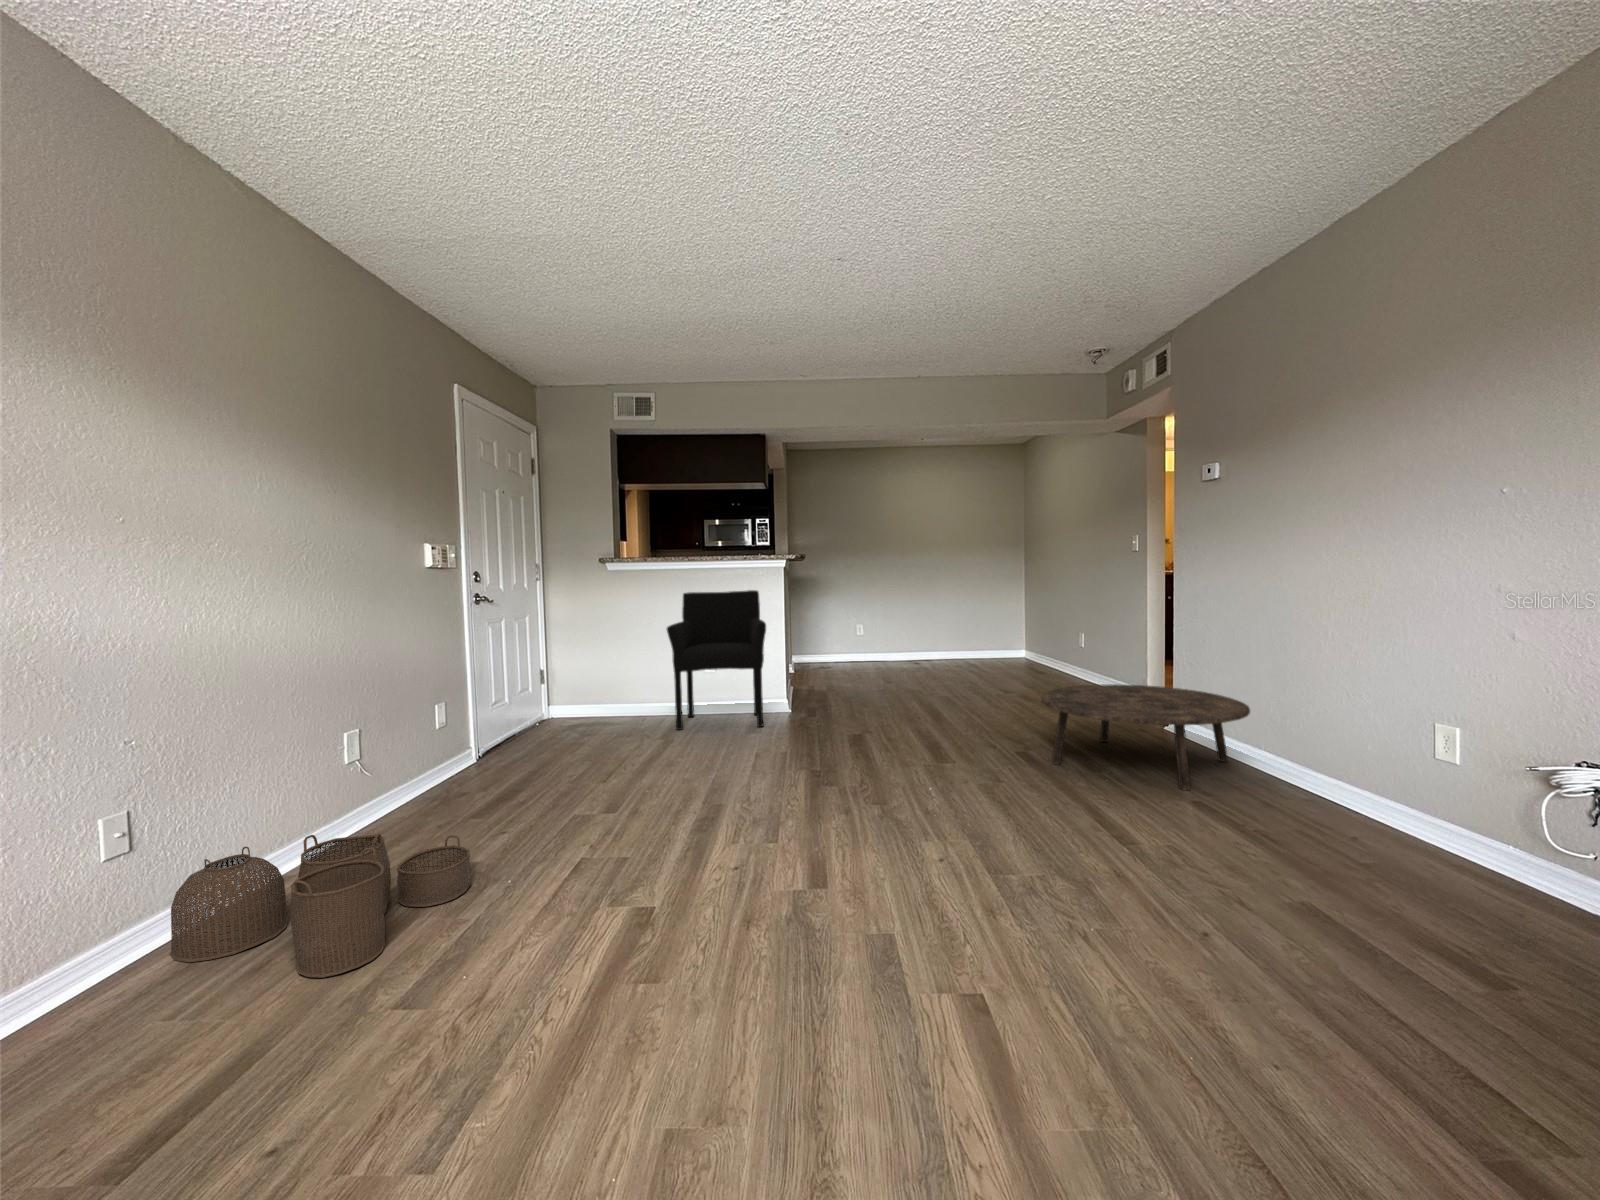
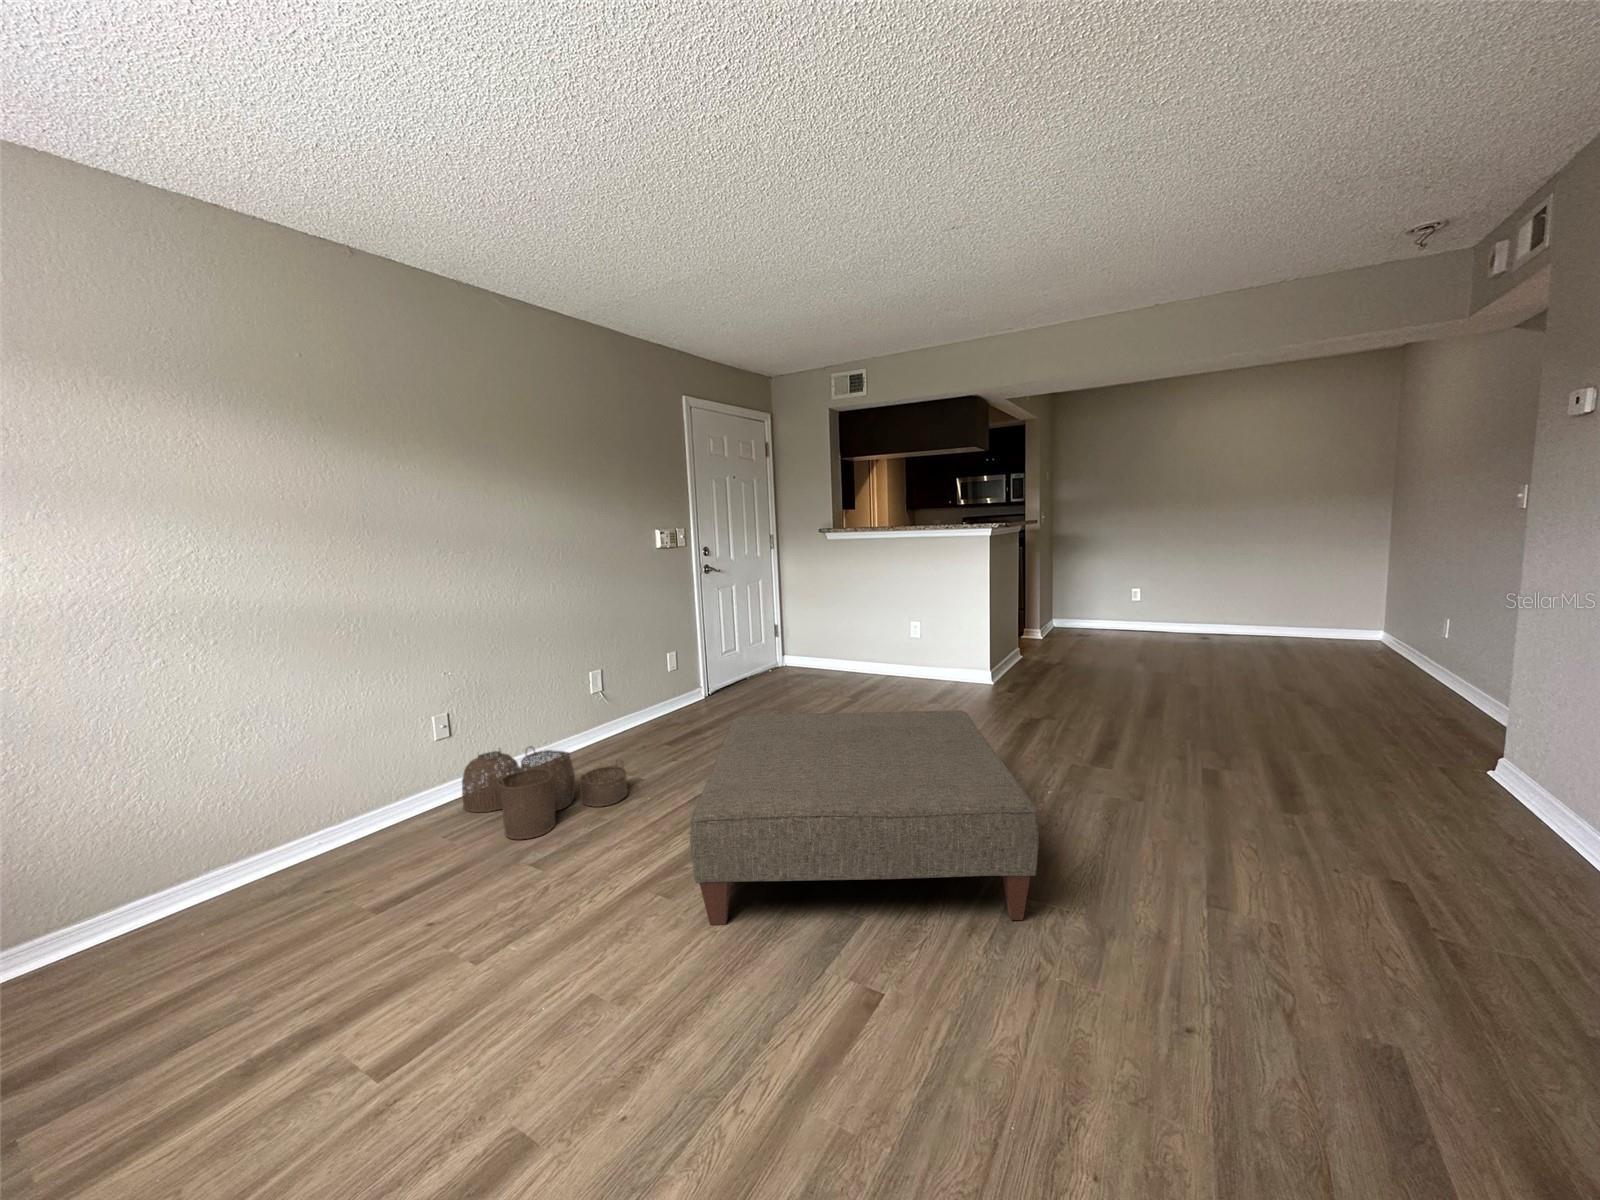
armchair: present [667,590,766,730] -> none [865,560,964,695]
coffee table: present [1041,684,1250,790] -> none [1222,698,1537,857]
ottoman: none [622,718,1042,992] -> present [690,710,1039,925]

